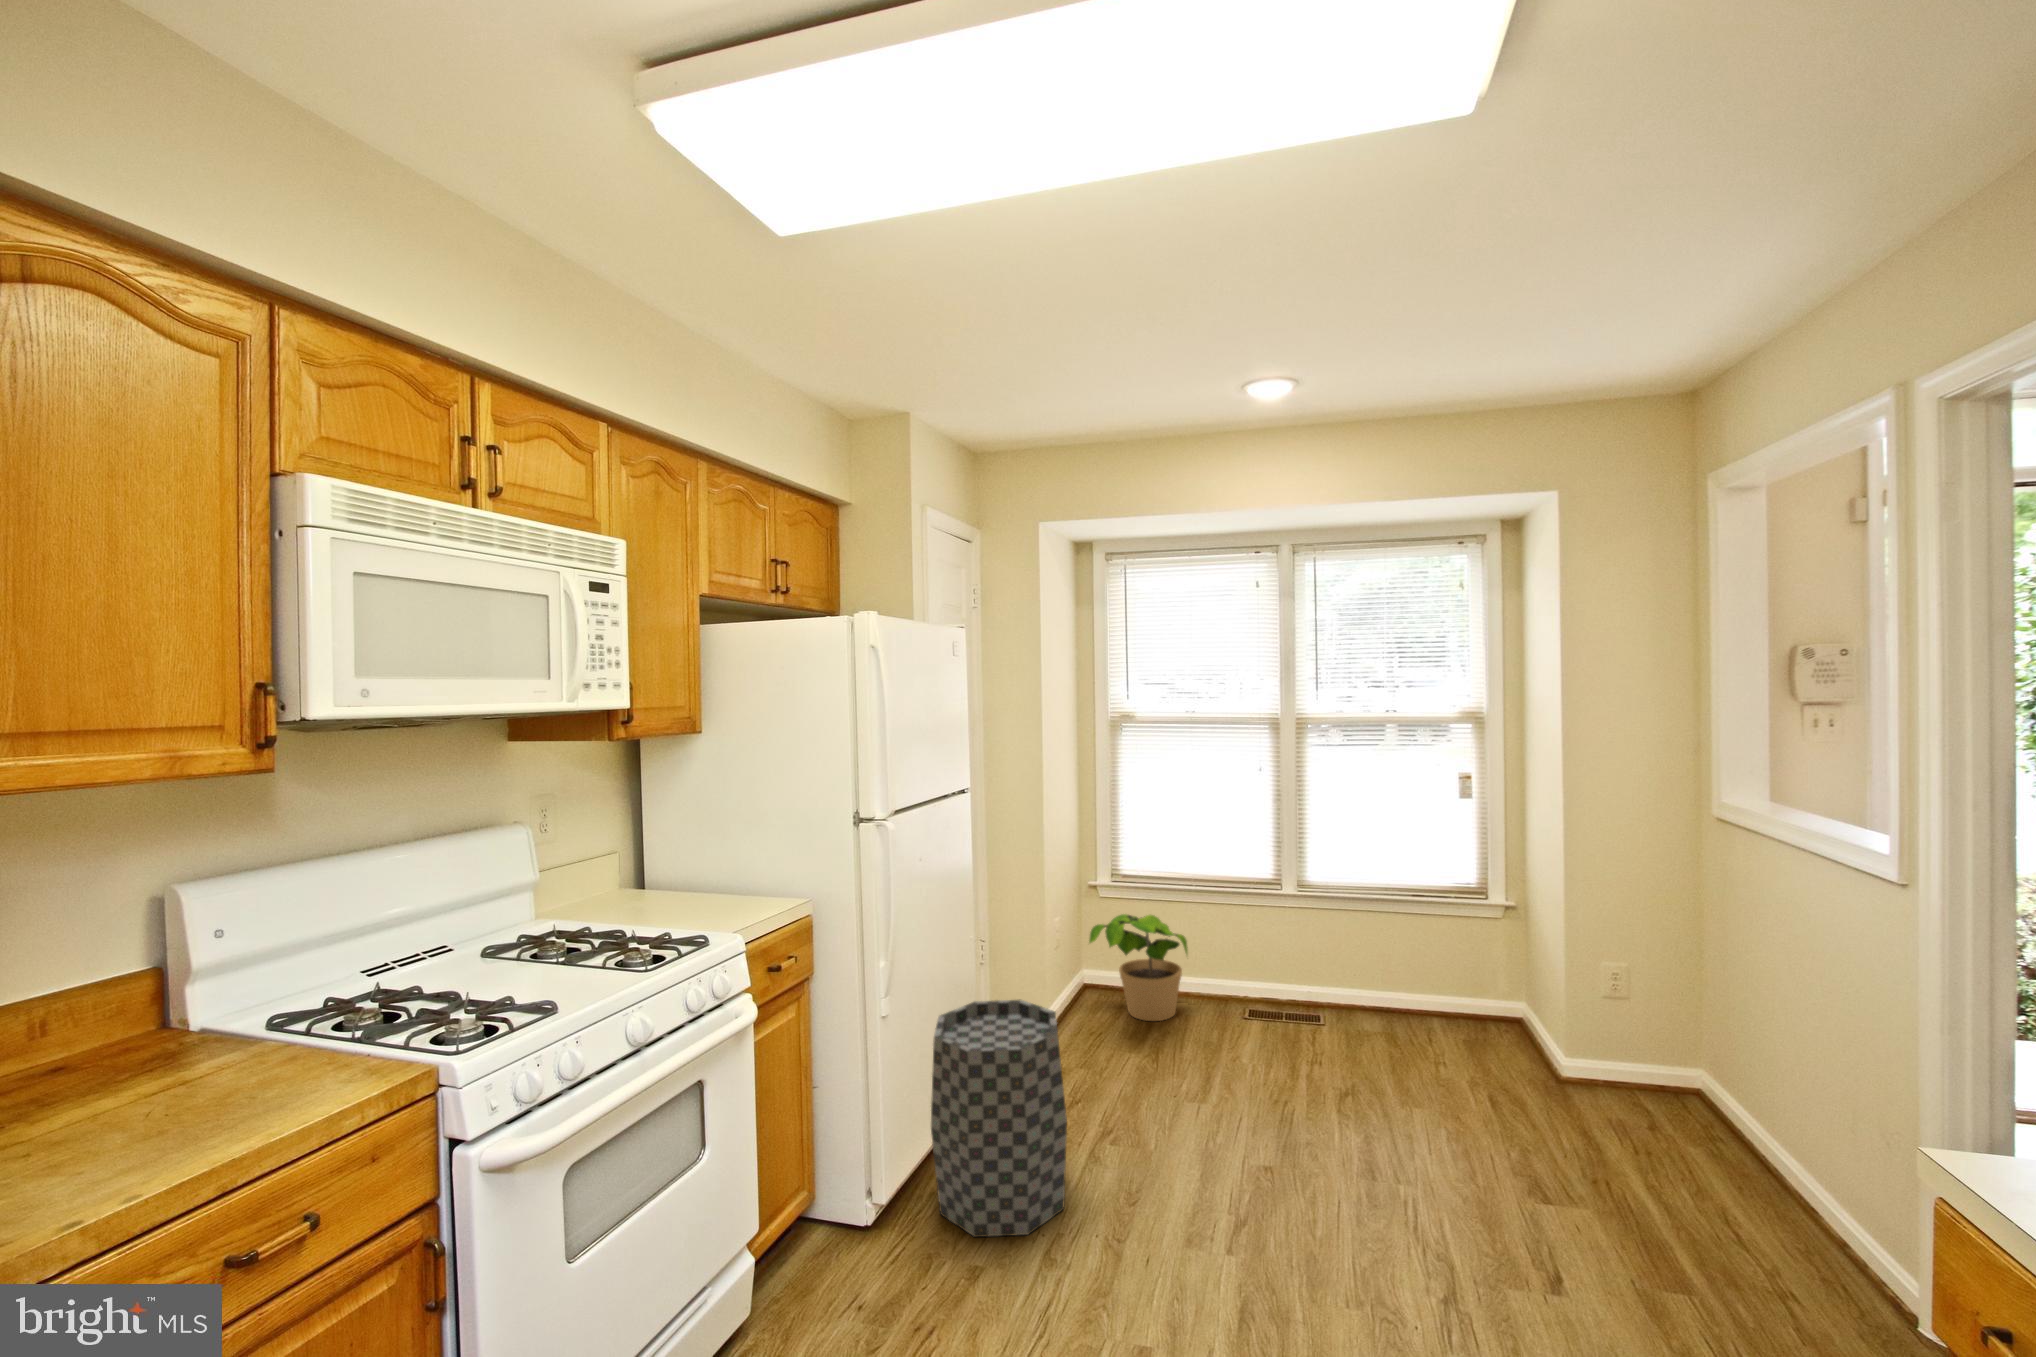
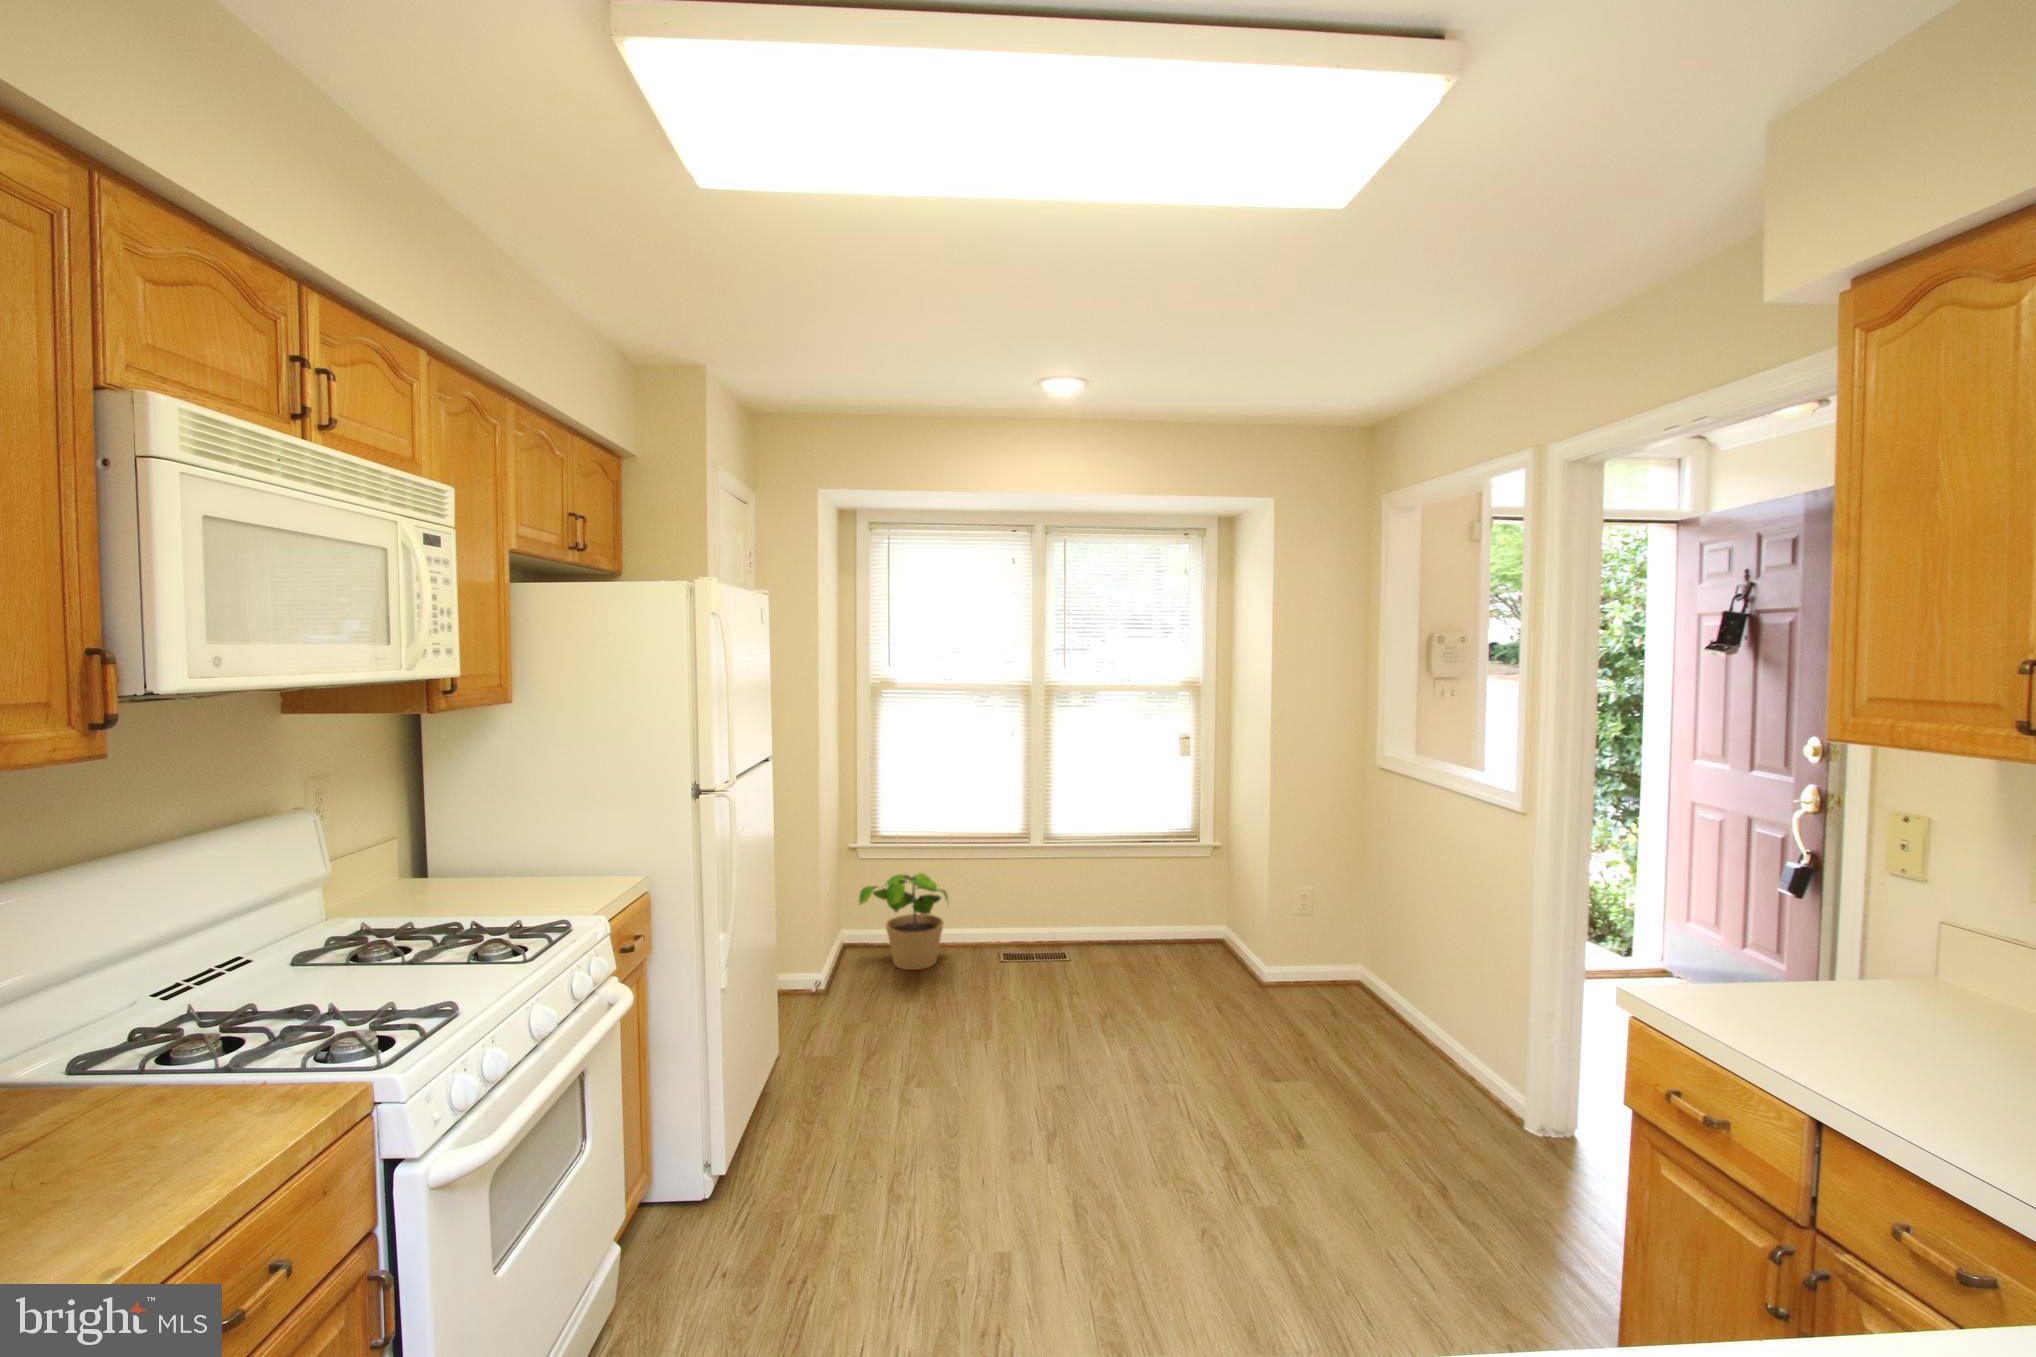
trash can: present [931,1000,1067,1237] -> none [765,958,900,1179]

